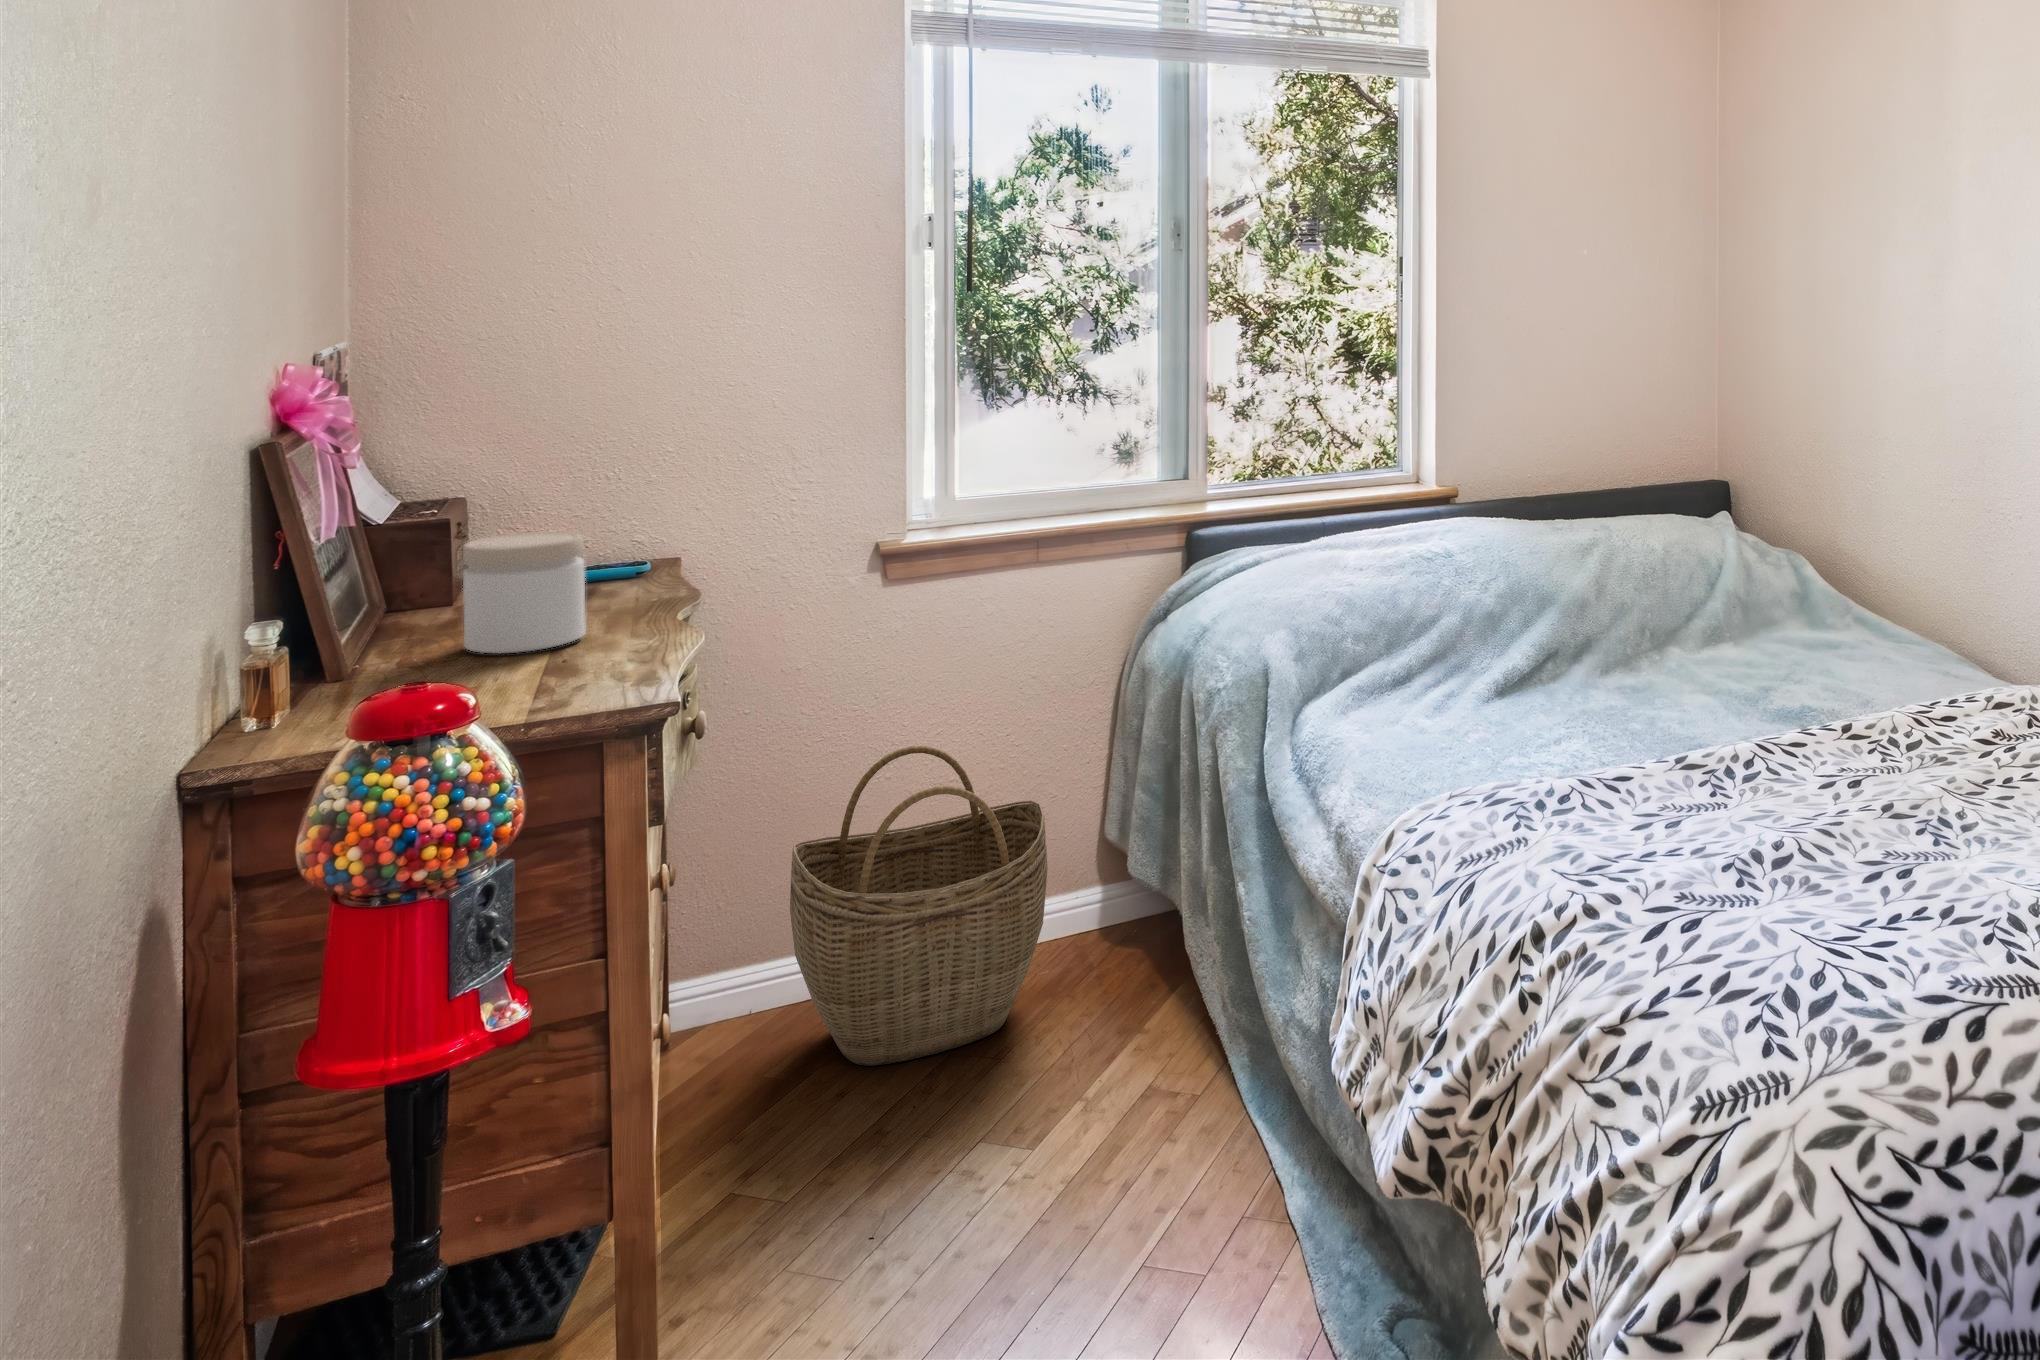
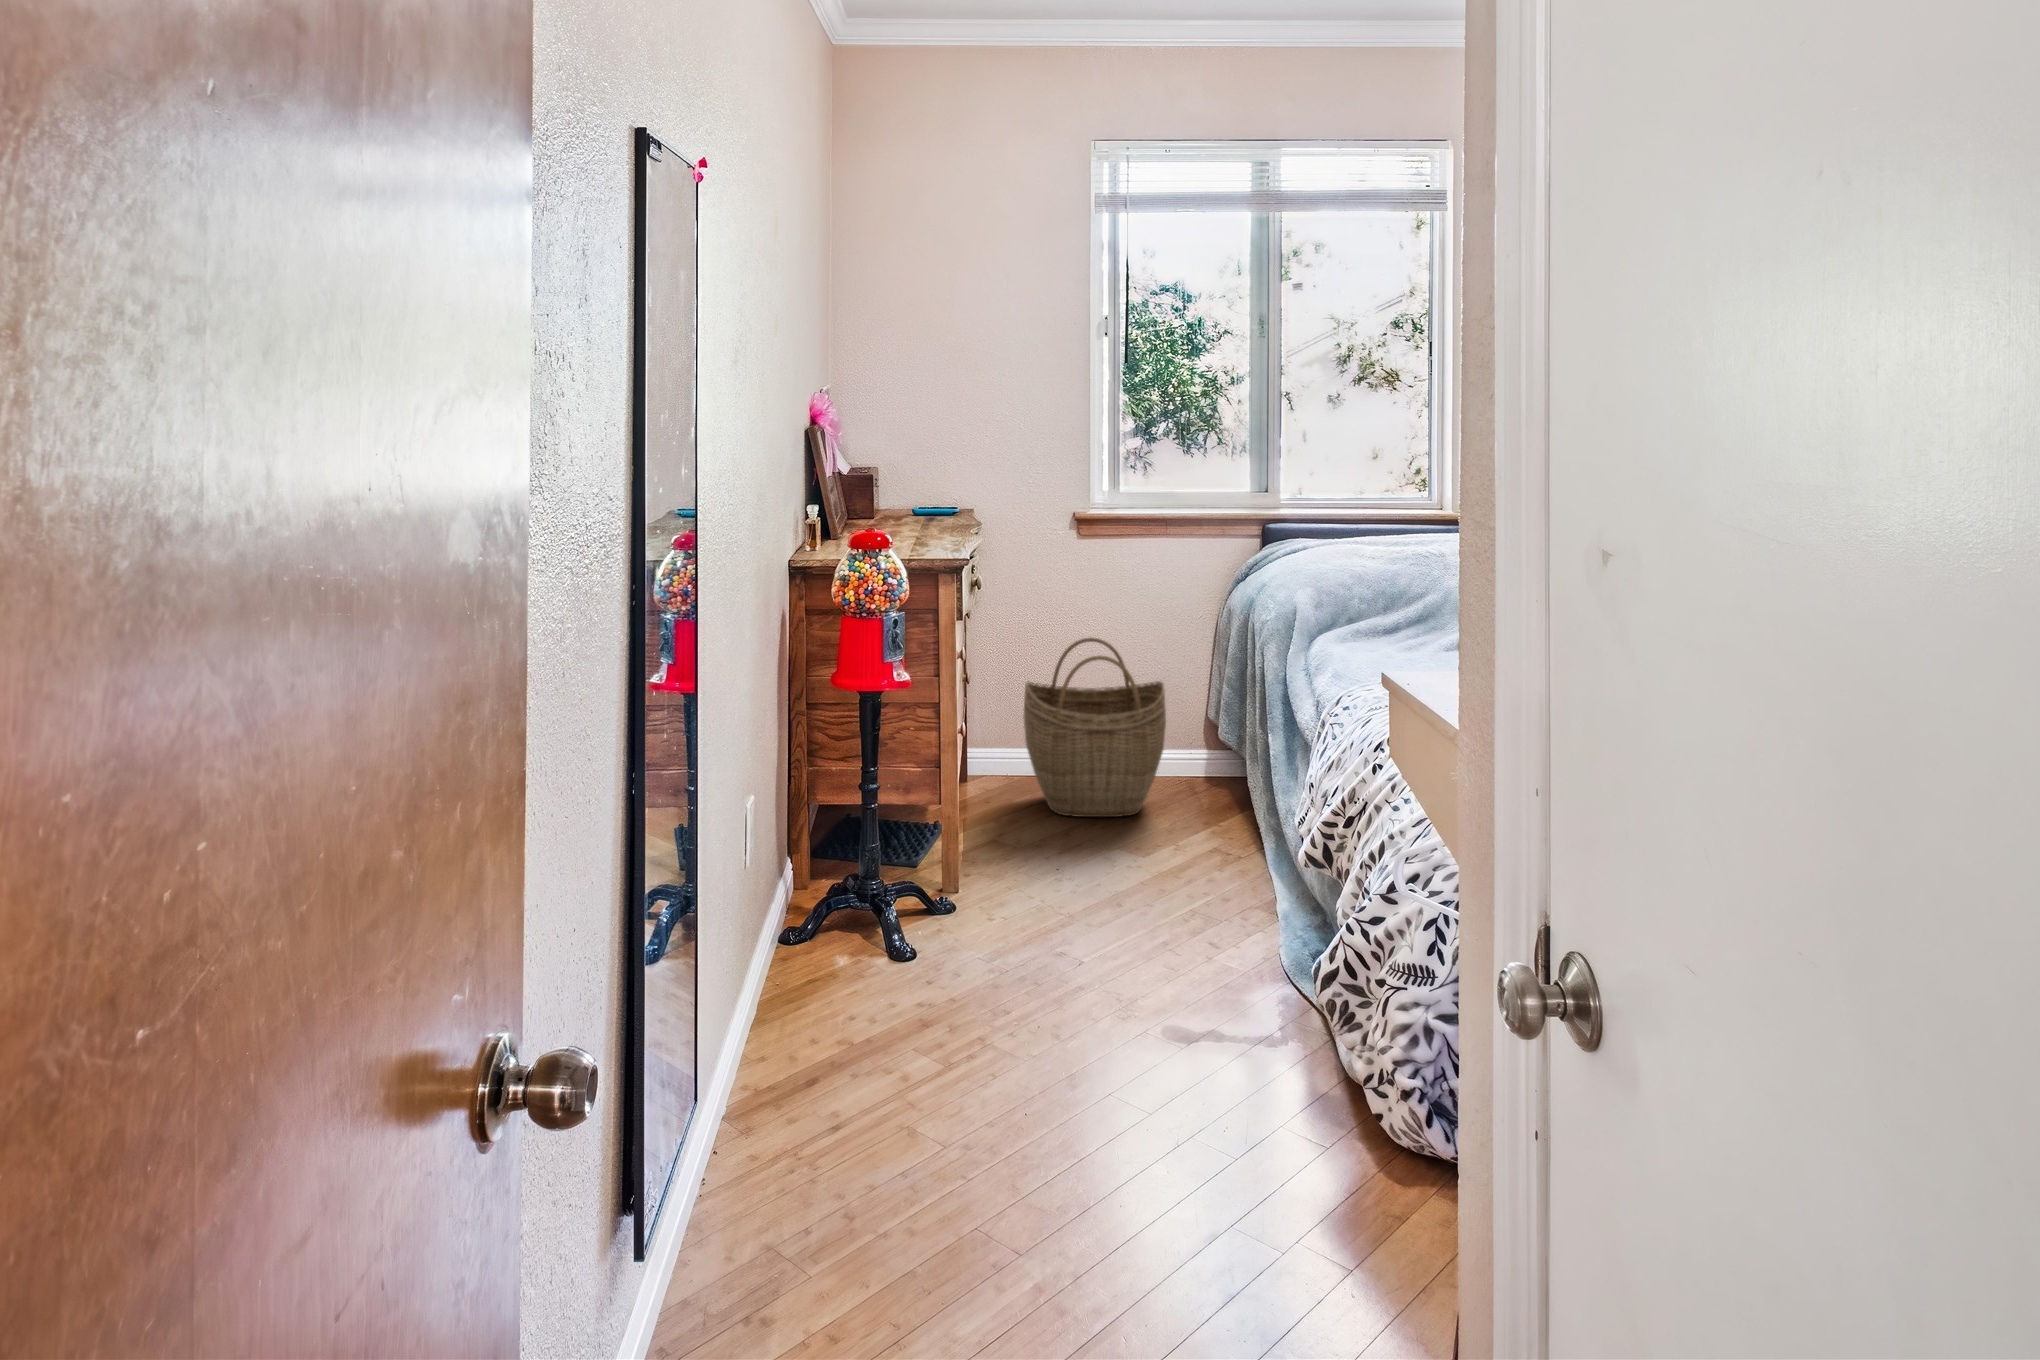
jar: present [463,532,586,654] -> none [881,484,931,540]

